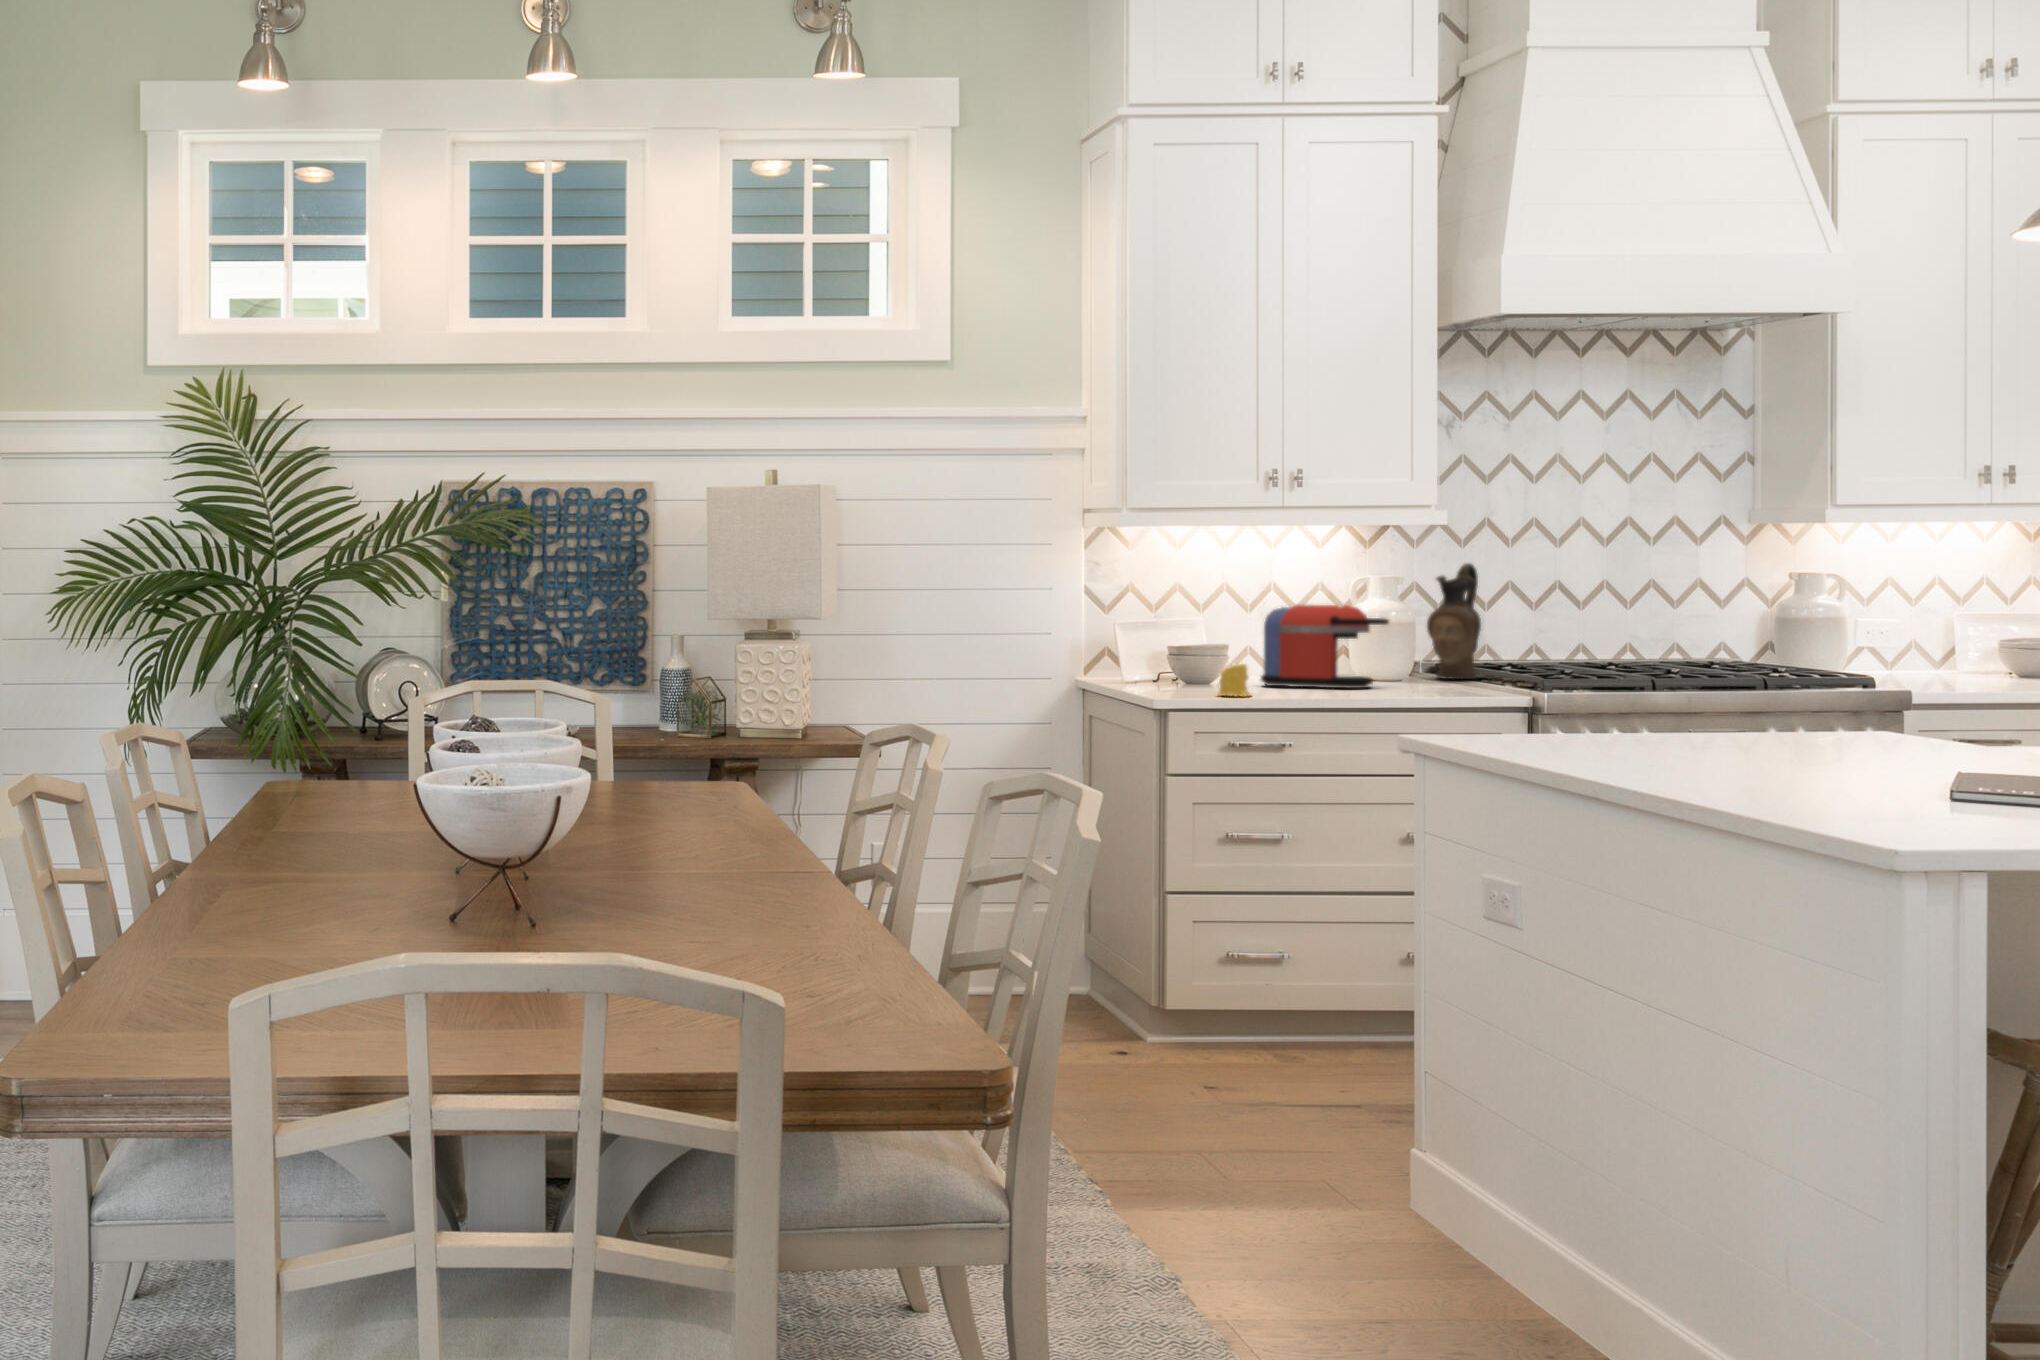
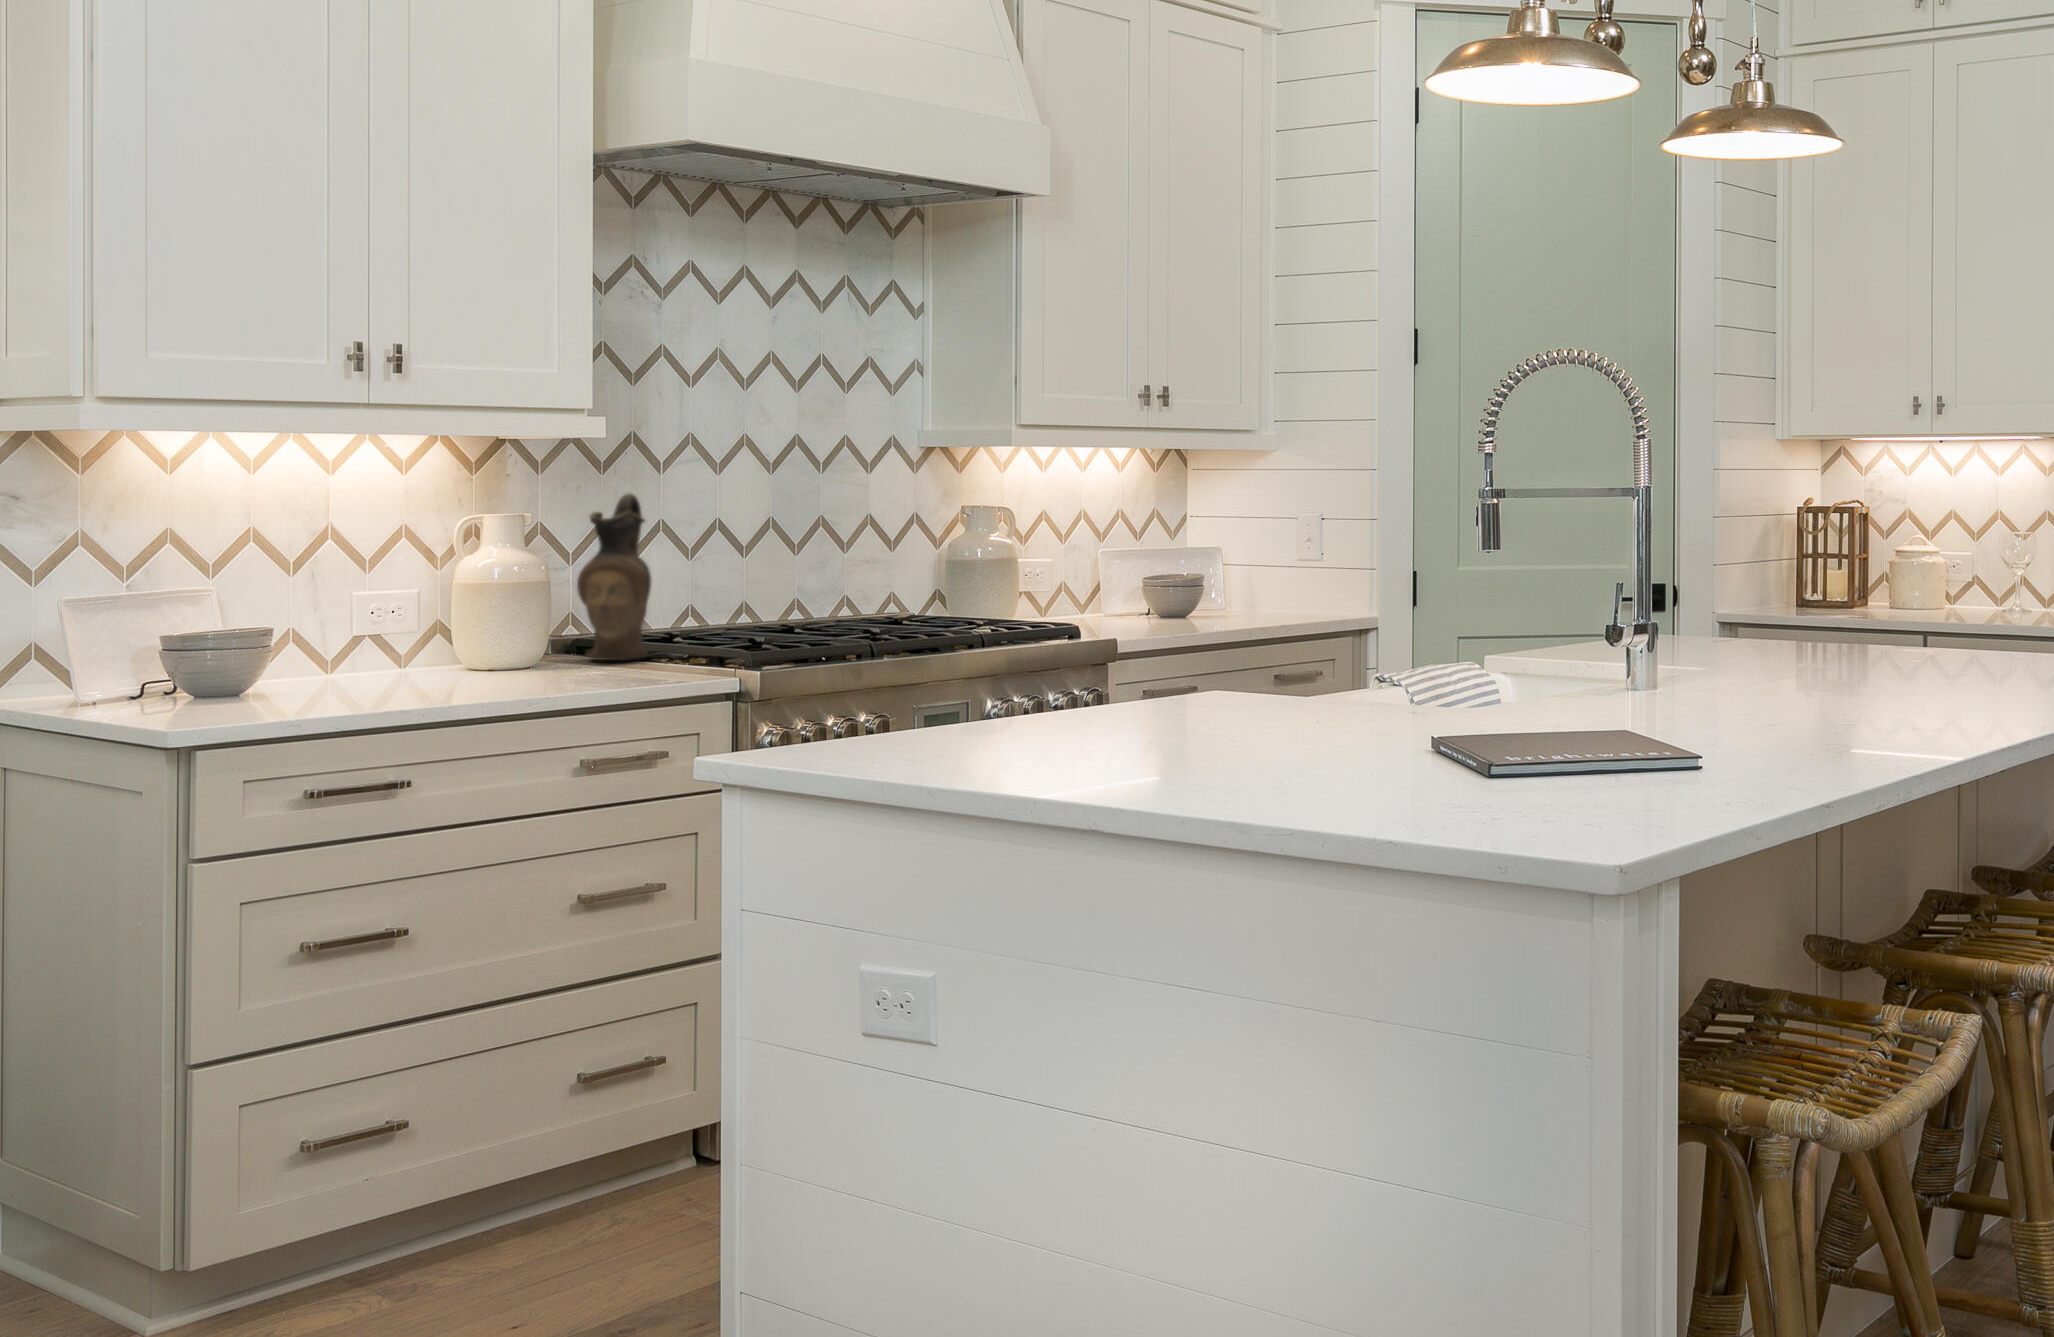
coffee maker: present [1261,605,1389,688] -> none [332,559,539,691]
candle: present [1218,664,1251,697] -> none [268,659,337,718]

